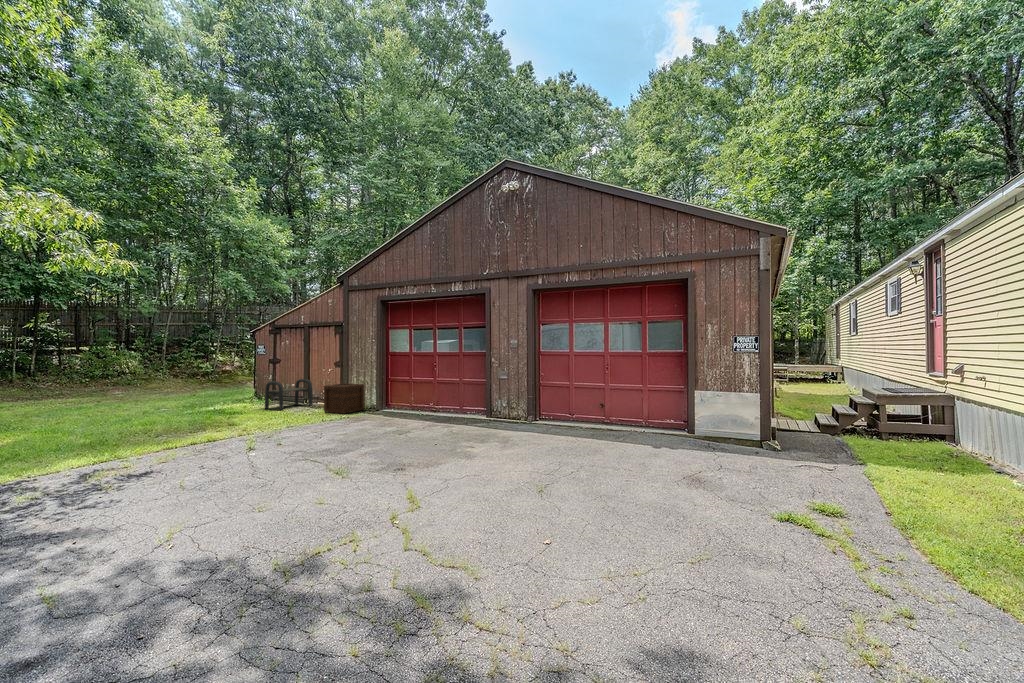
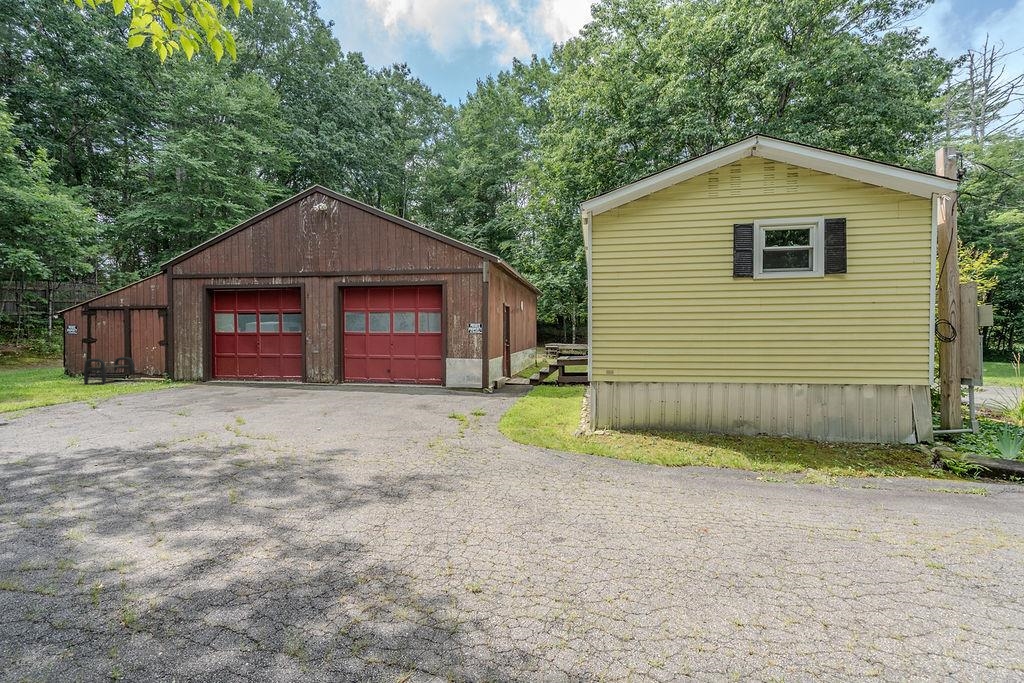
wooden crate: present [324,383,364,414] -> none [151,360,191,384]

